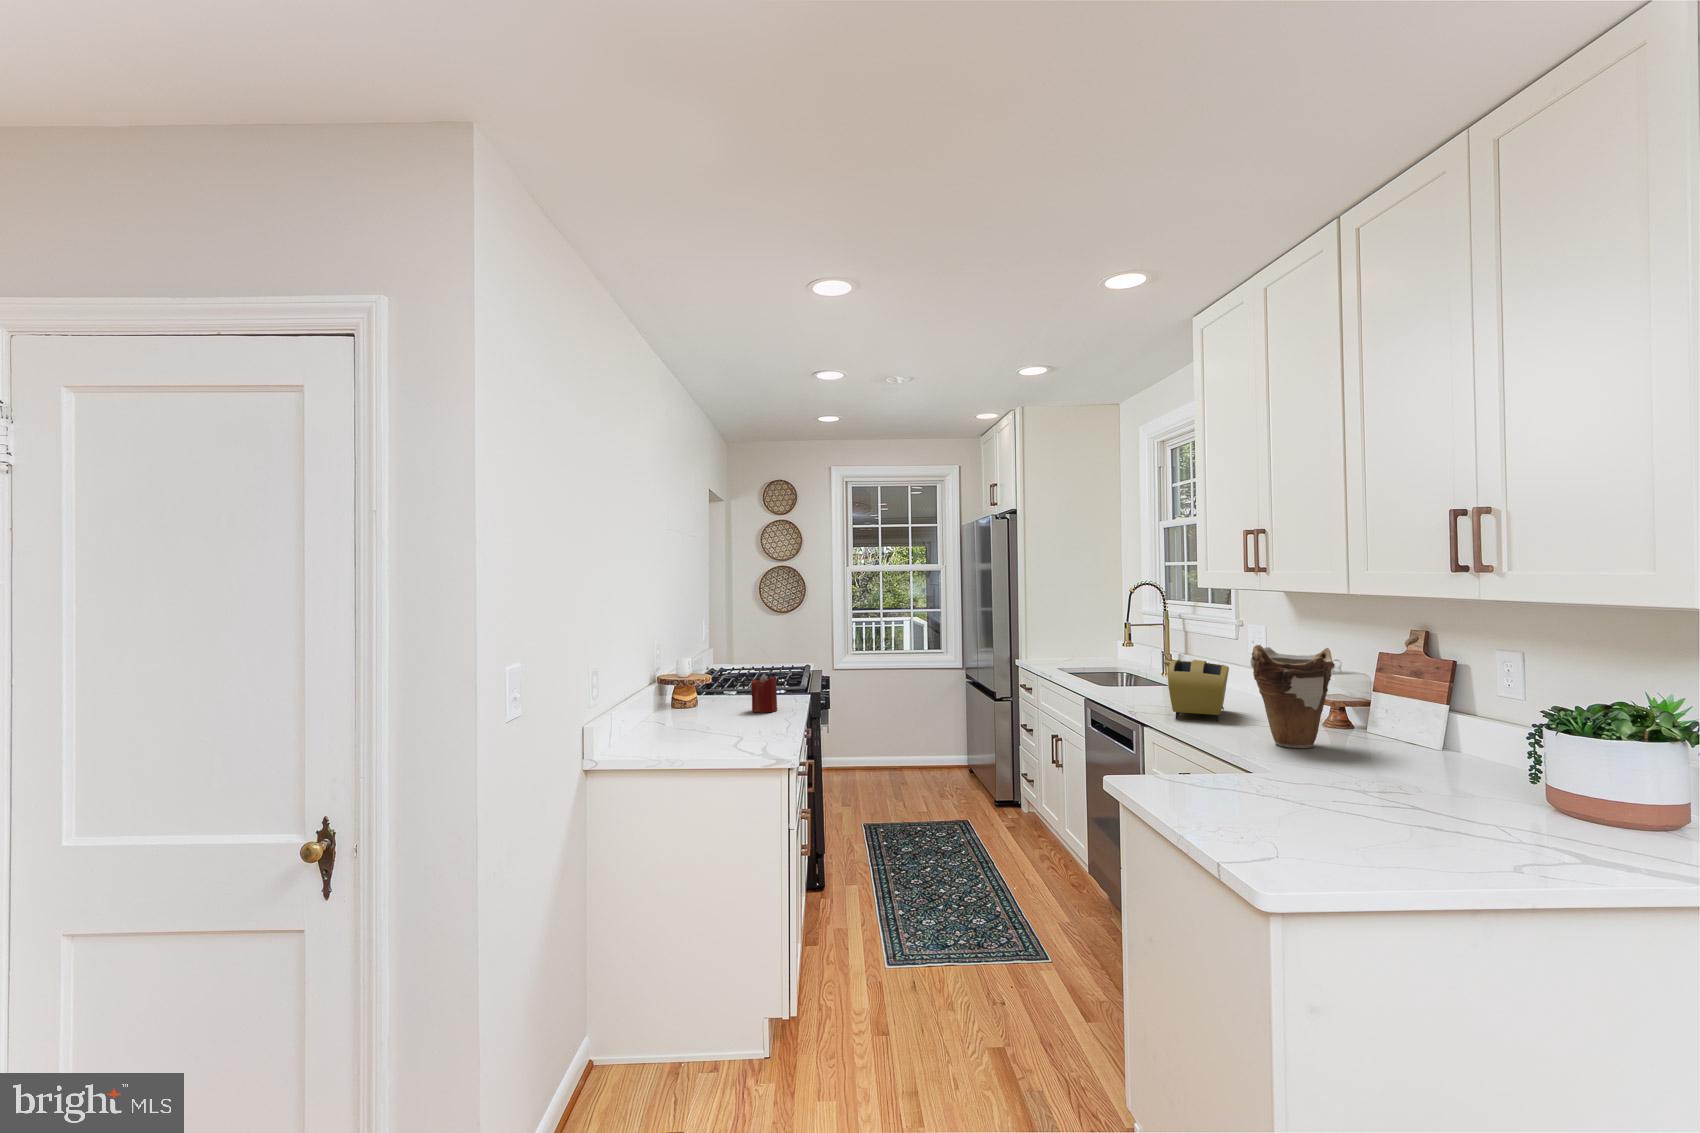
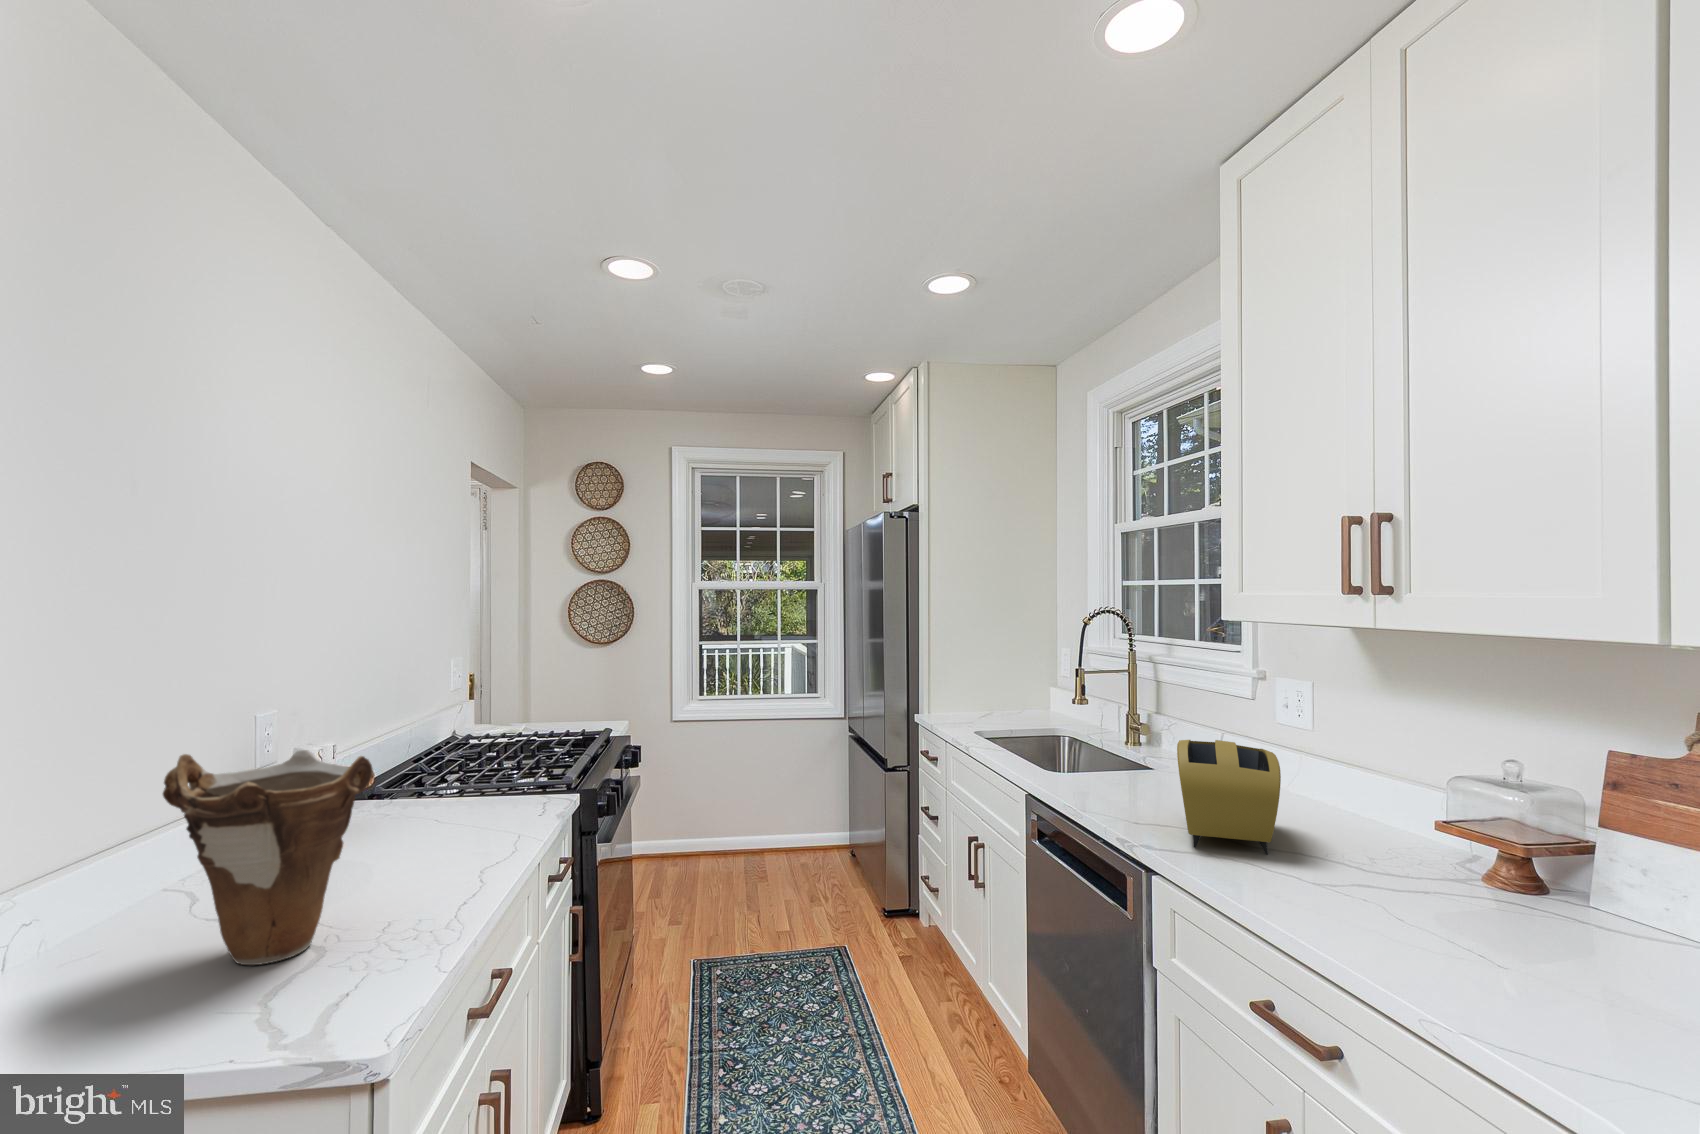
vase: present [1250,645,1335,748] -> present [163,750,373,965]
candle: present [751,673,777,713] -> none [449,764,500,839]

